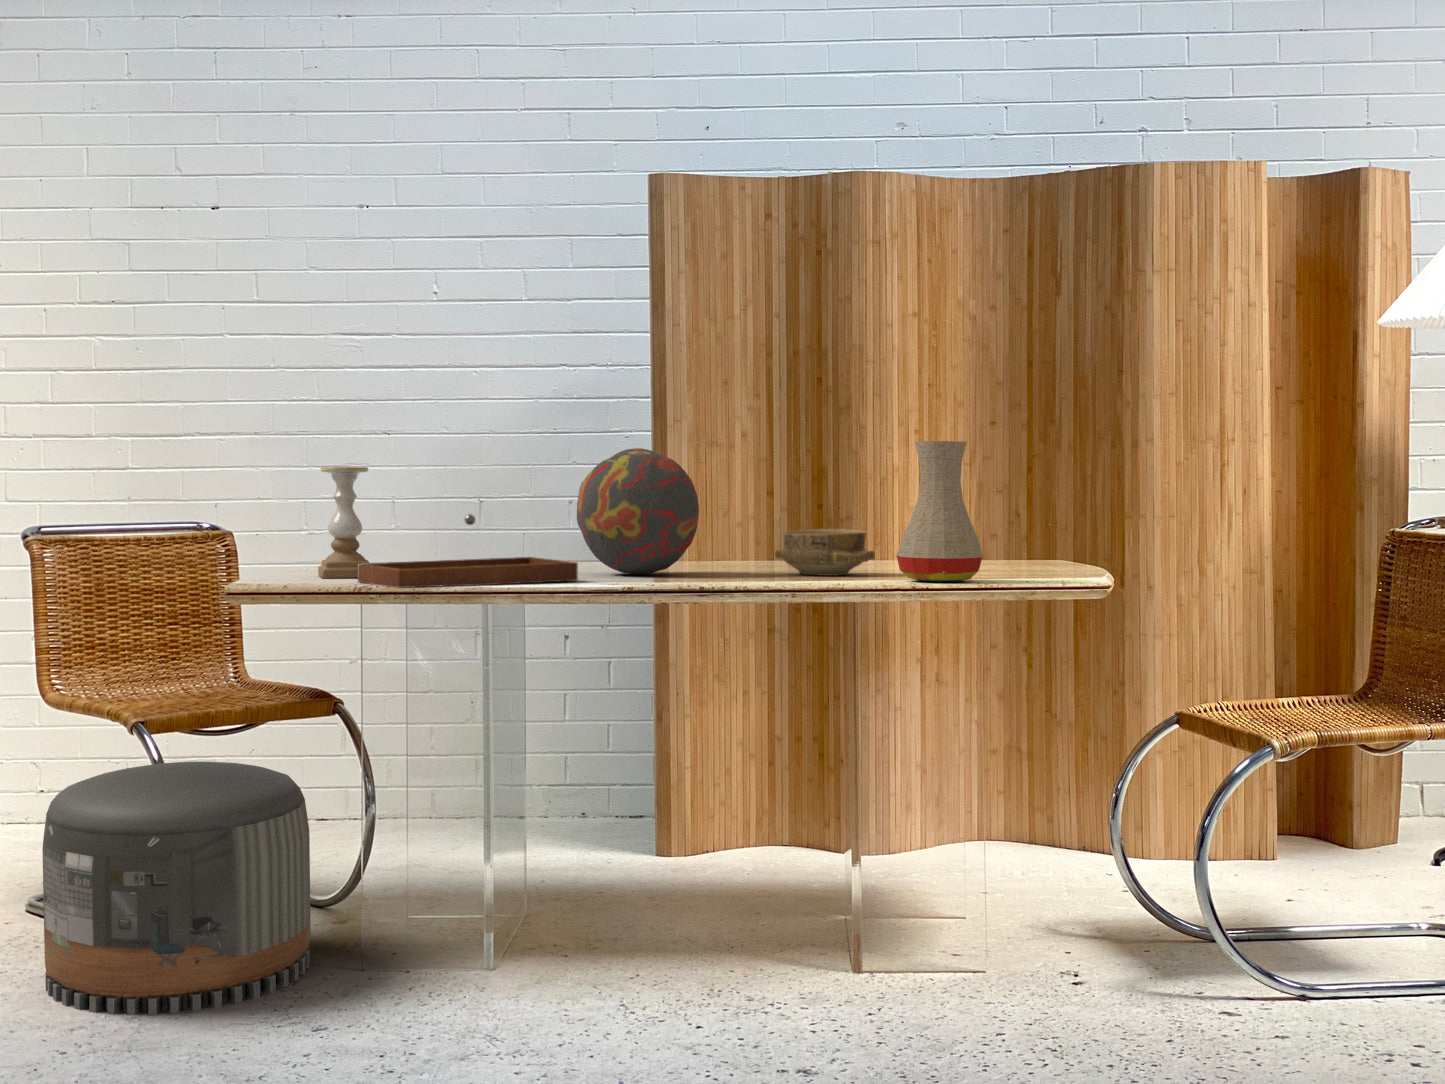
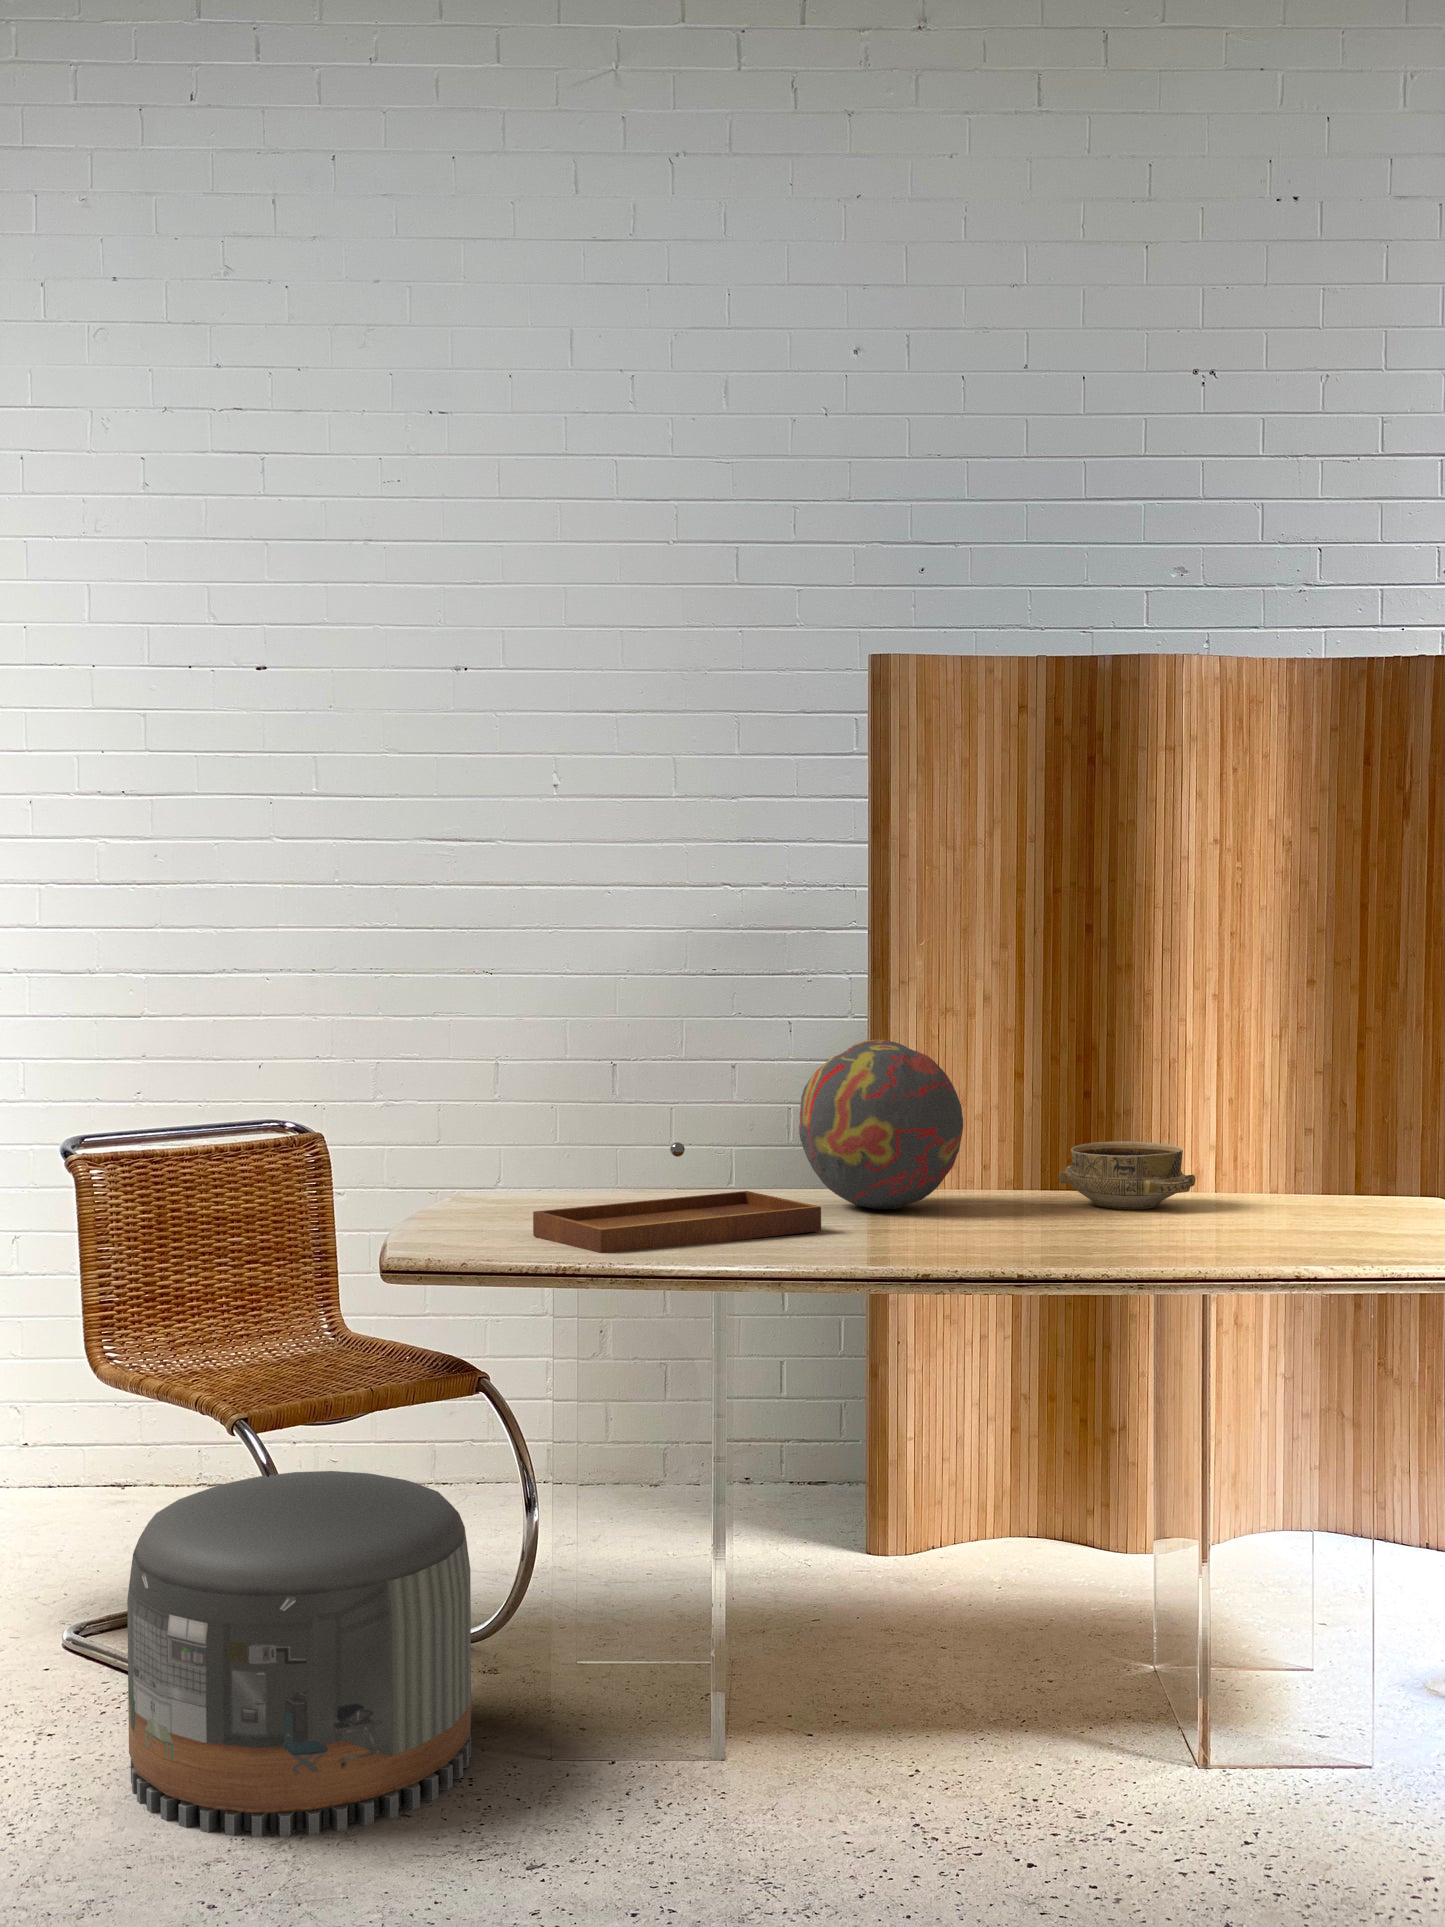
vase: present [896,441,983,582] -> none [1241,1037,1360,1229]
candle holder: present [318,467,369,578] -> none [465,1071,542,1224]

